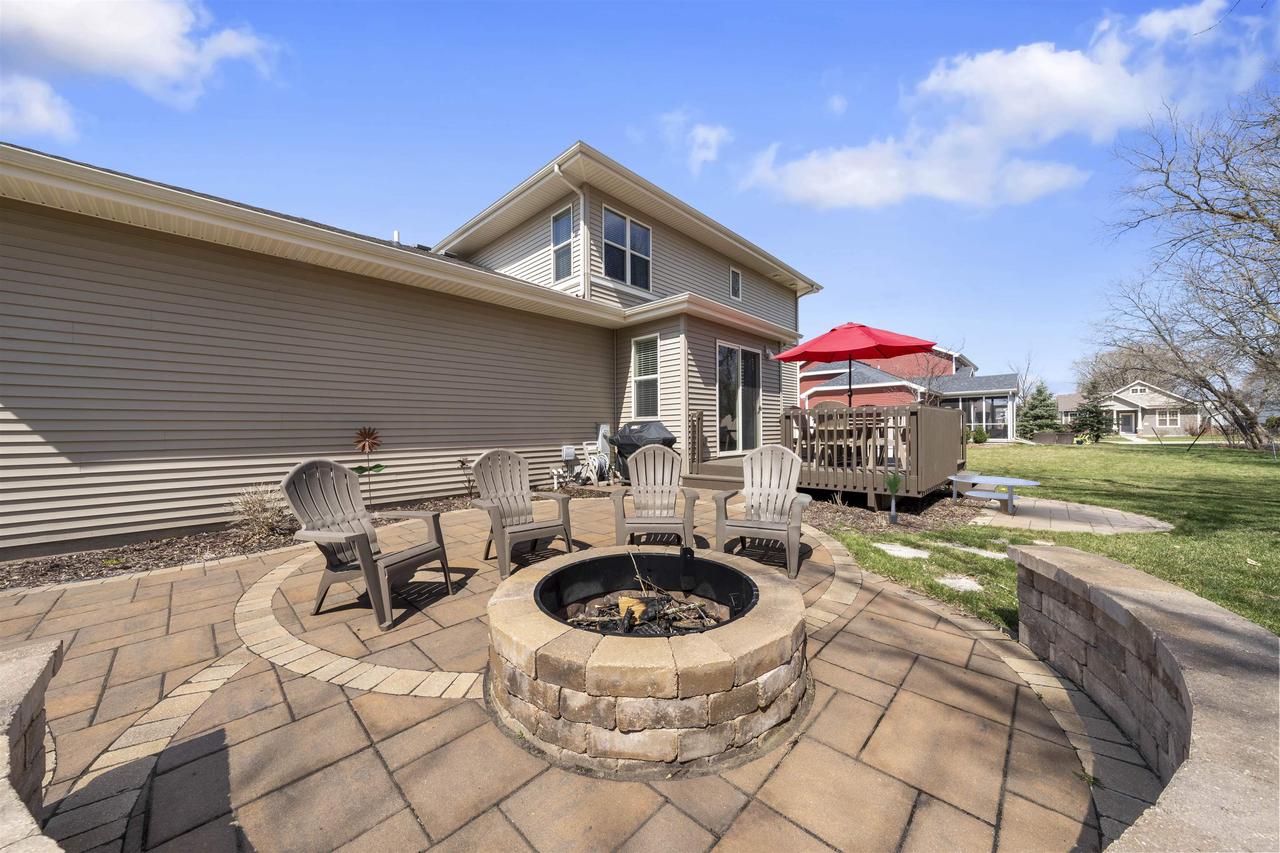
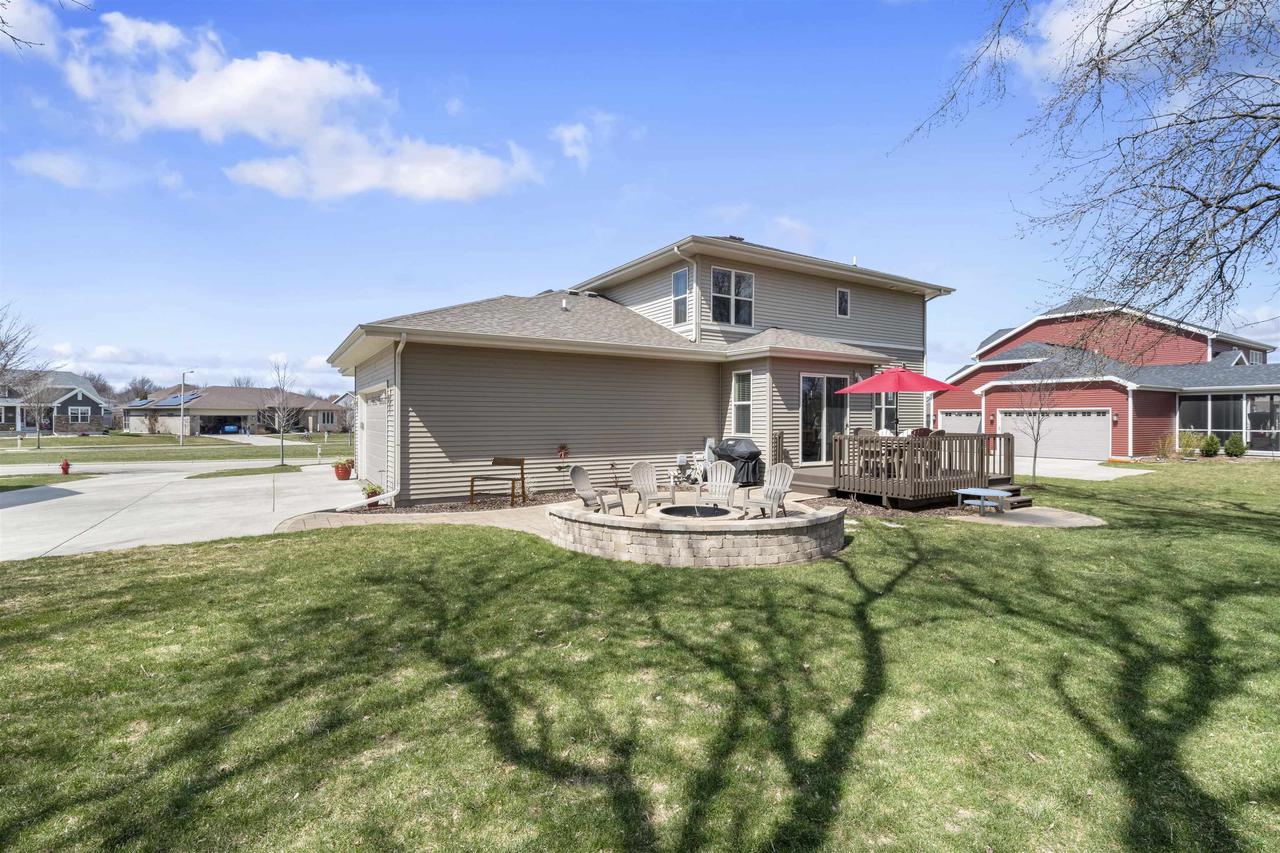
bench: none [99,452,261,560] -> present [470,457,526,507]
potted plant: present [885,472,905,524] -> none [870,477,896,515]

